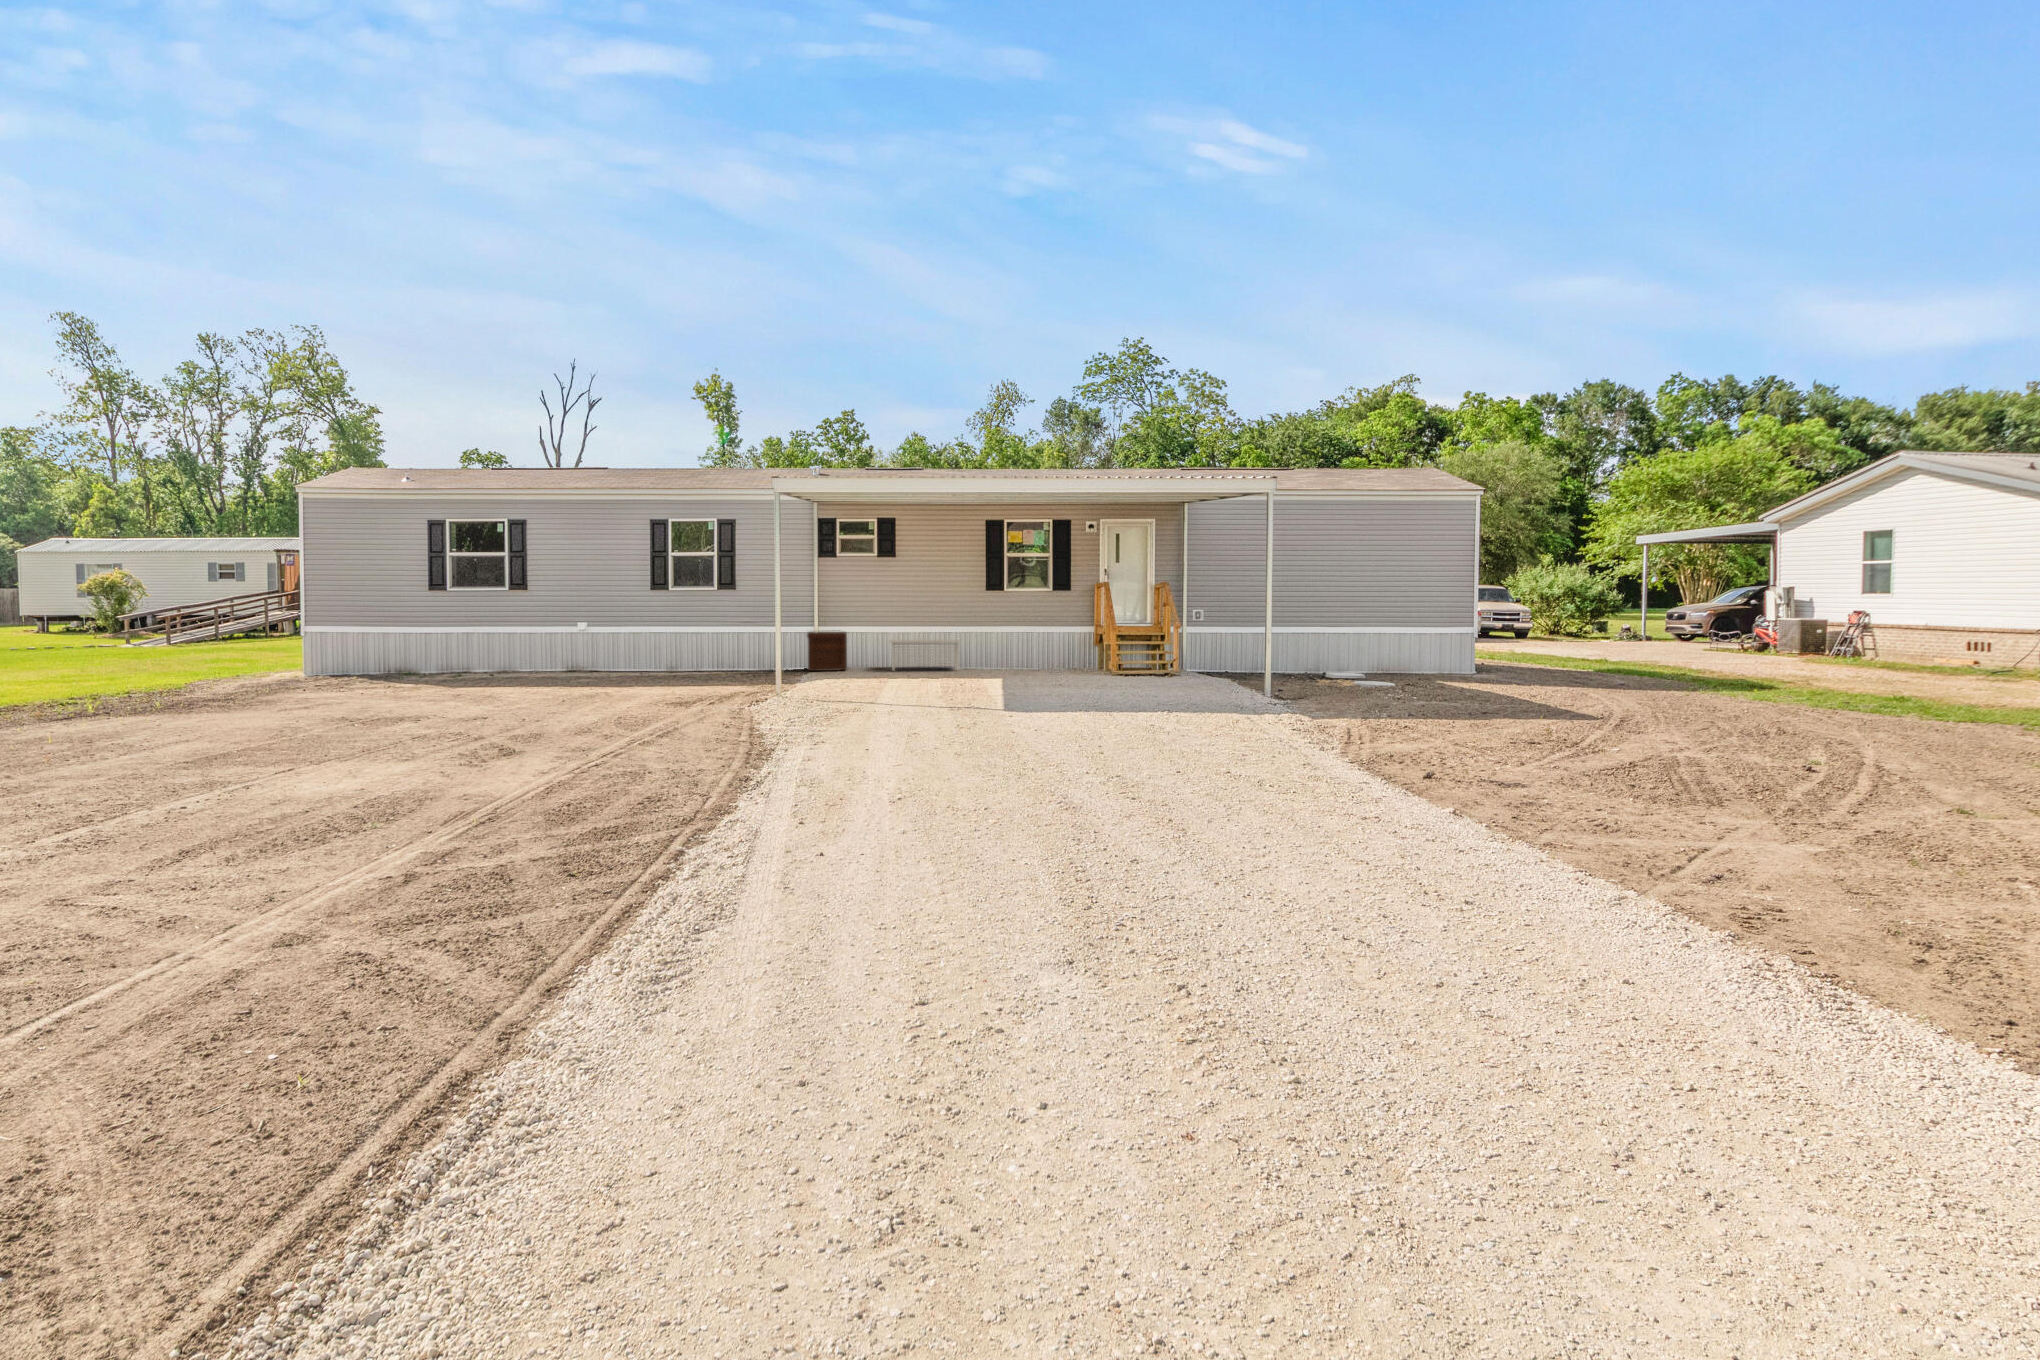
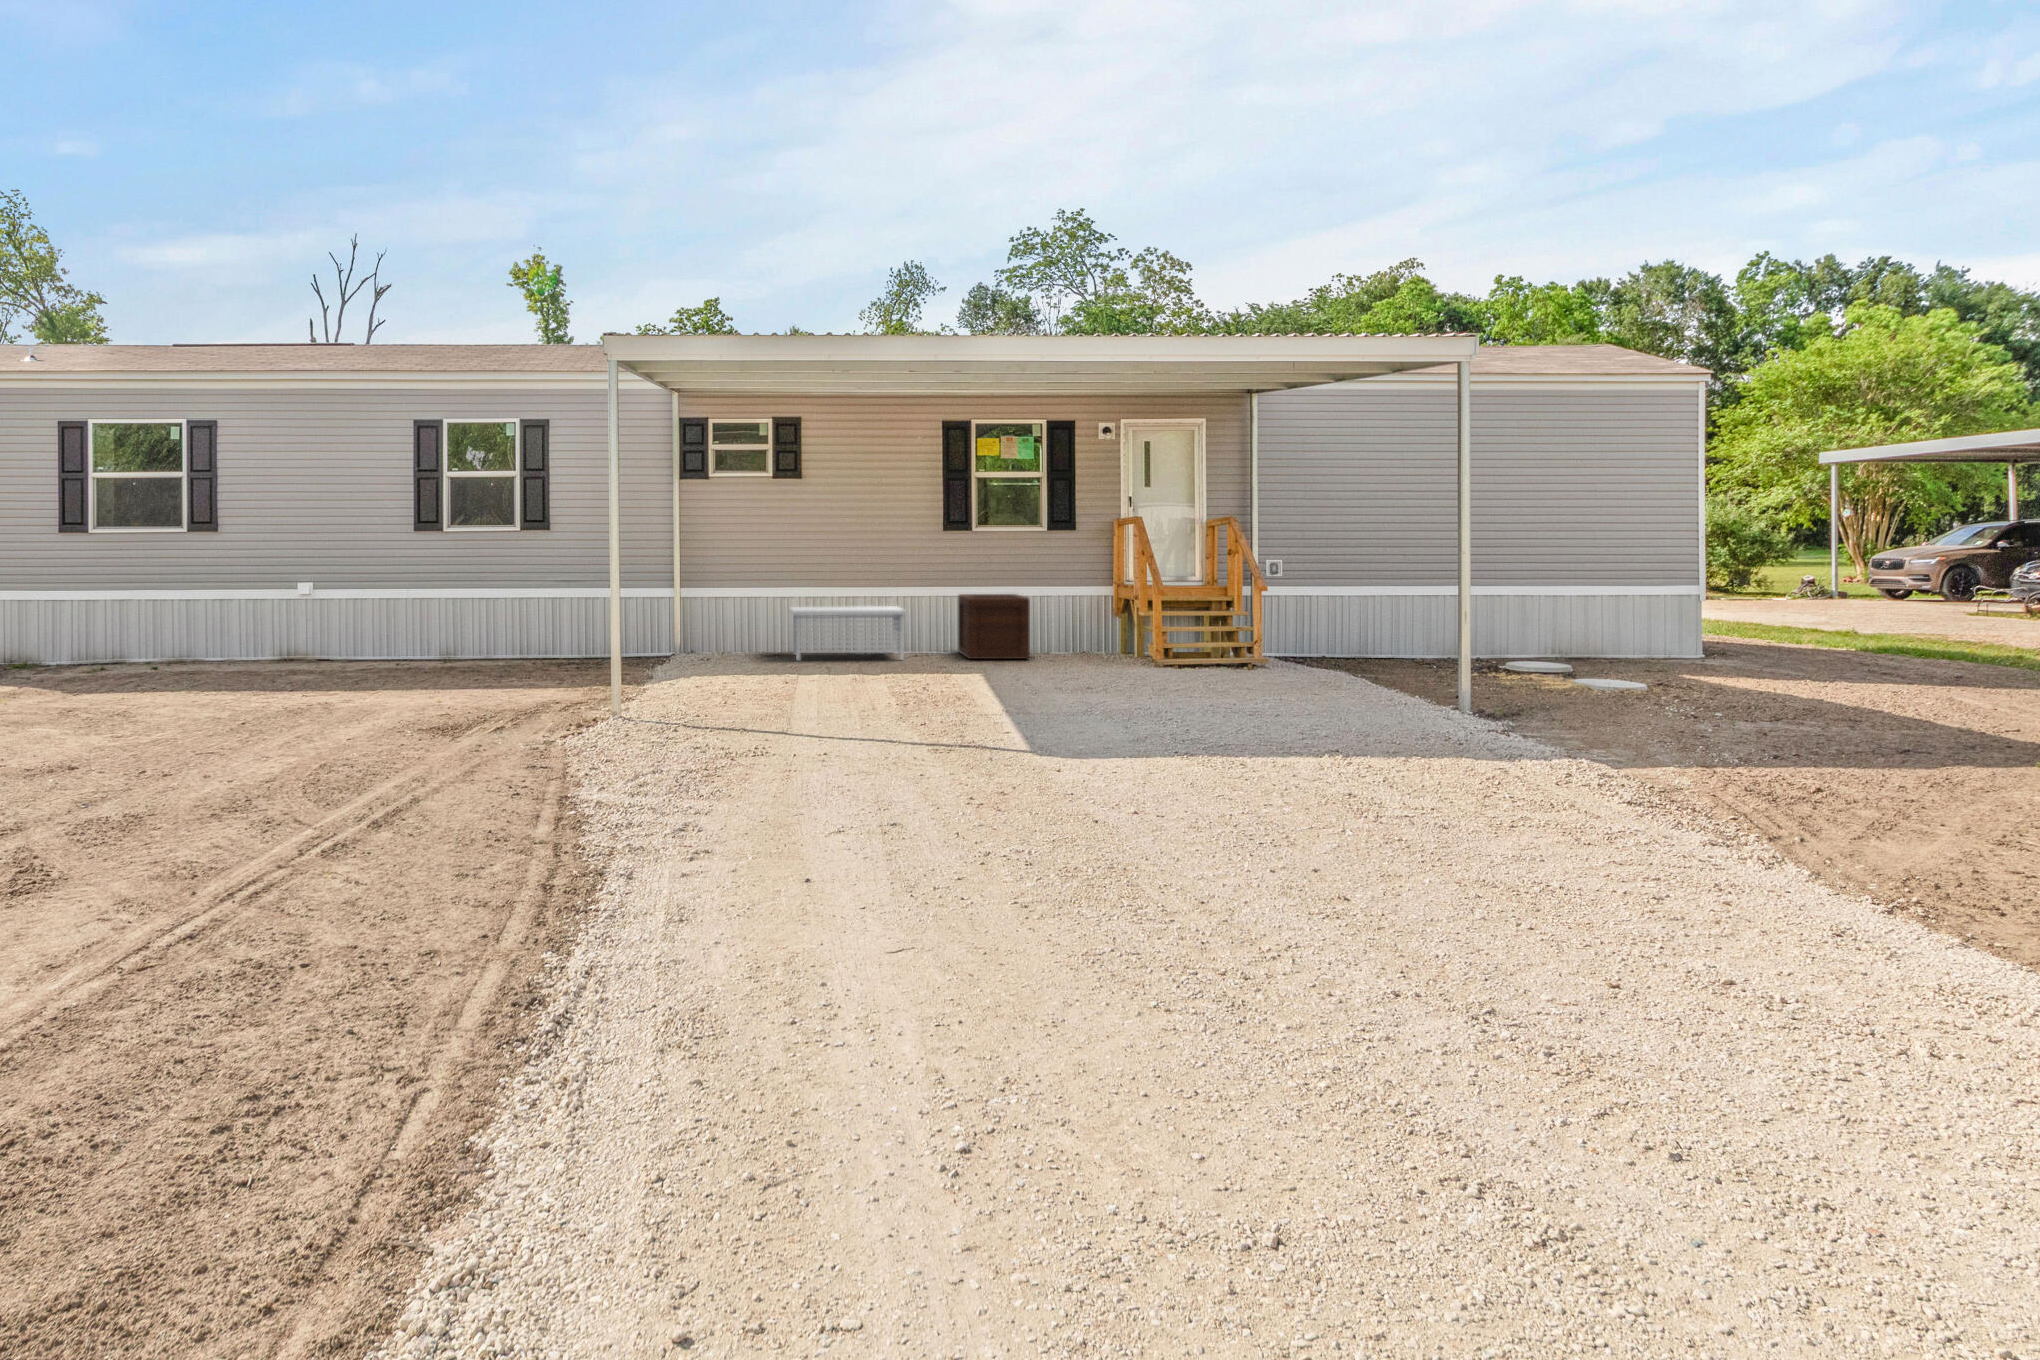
wooden crate: present [807,632,847,671] -> present [958,594,1030,659]

